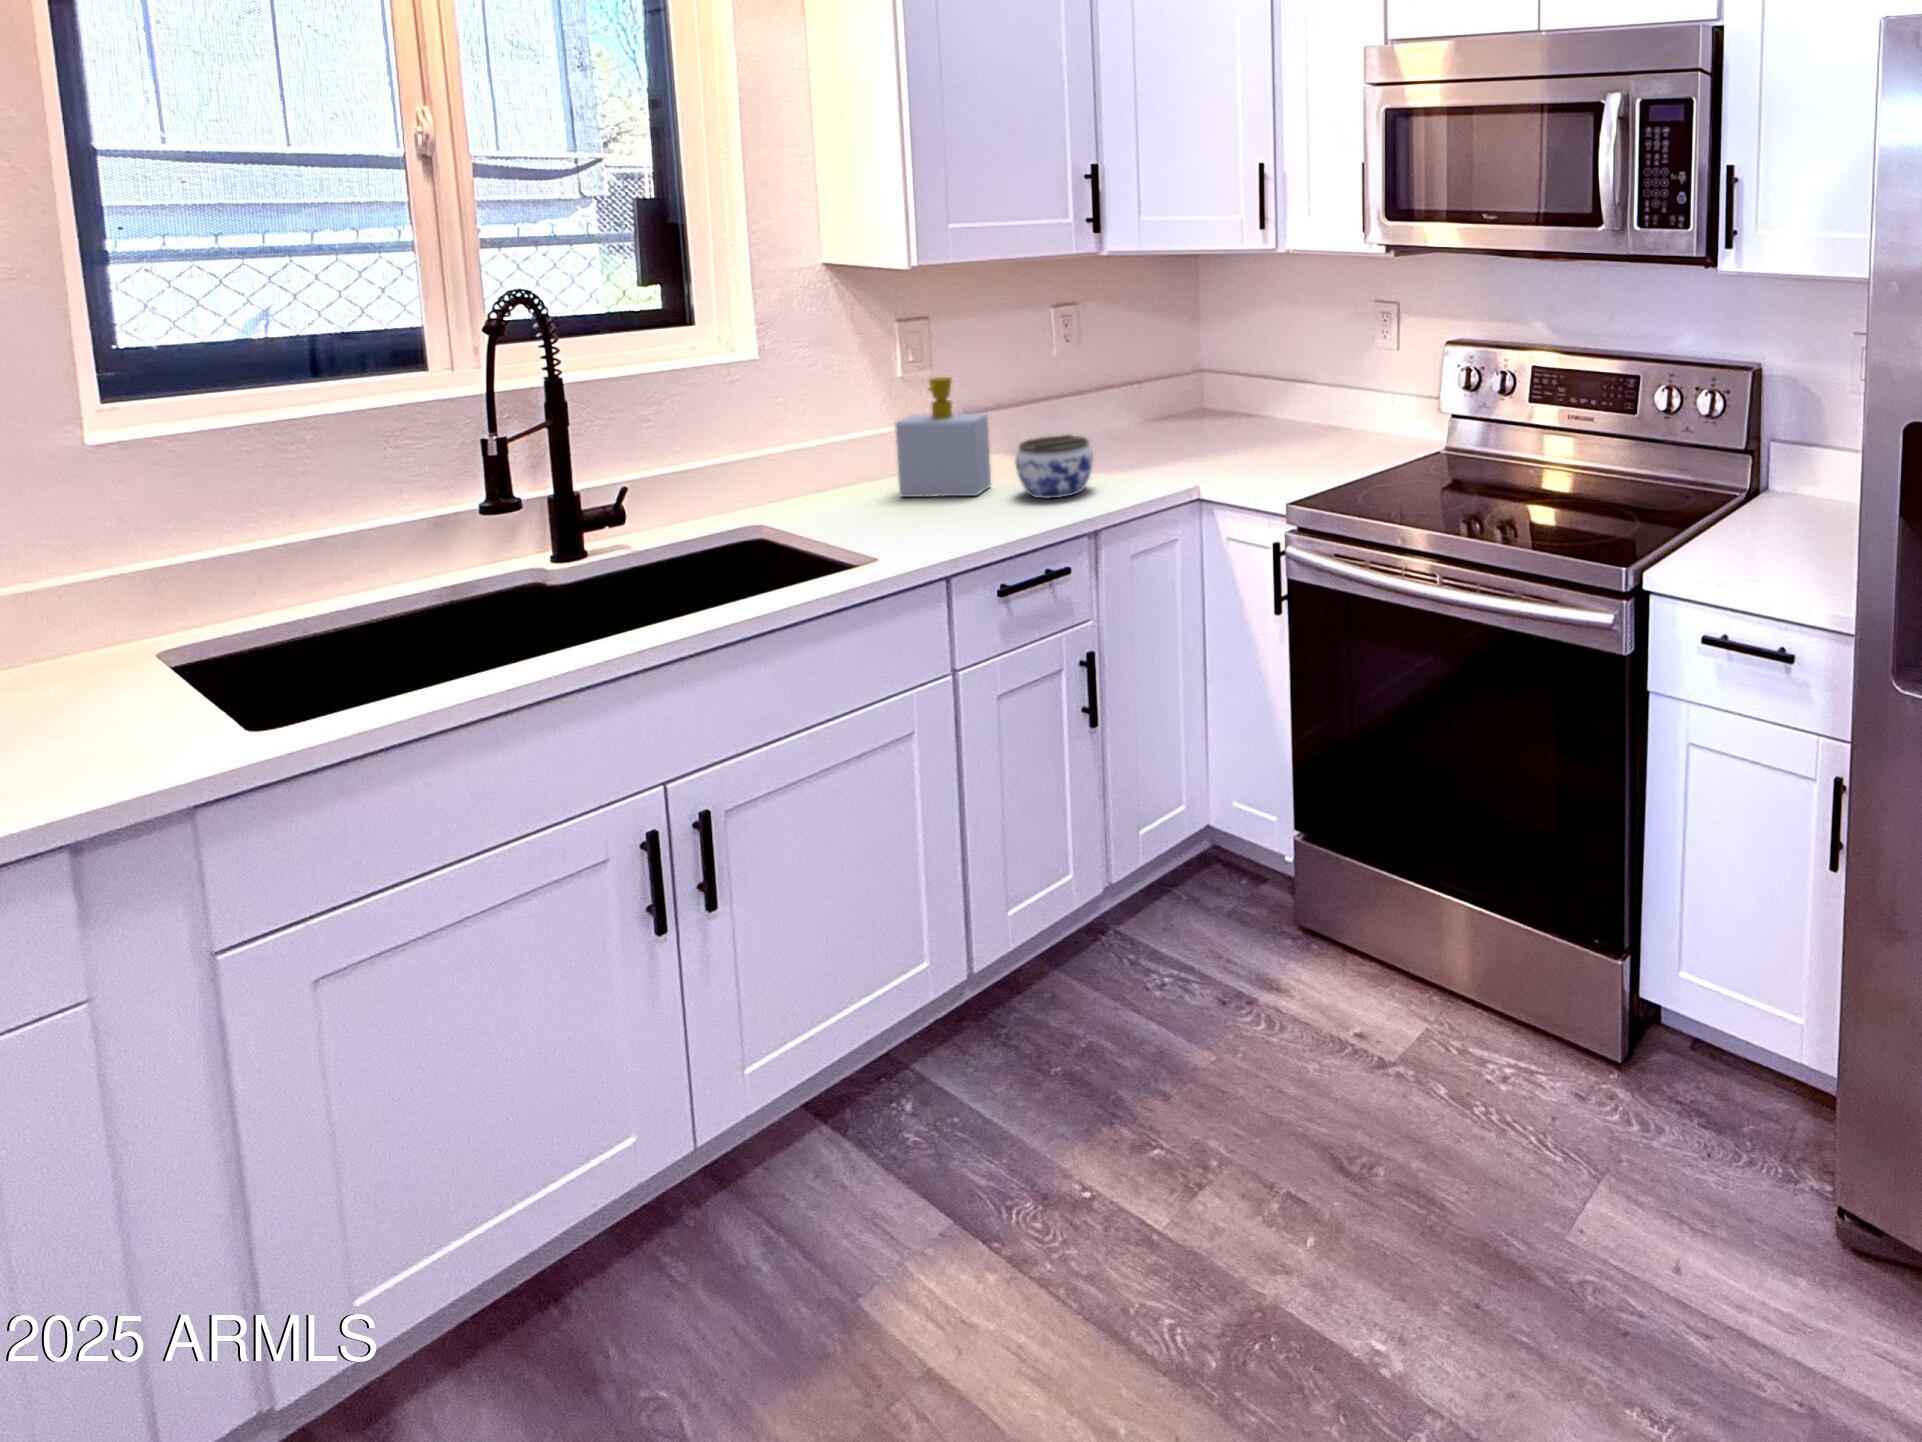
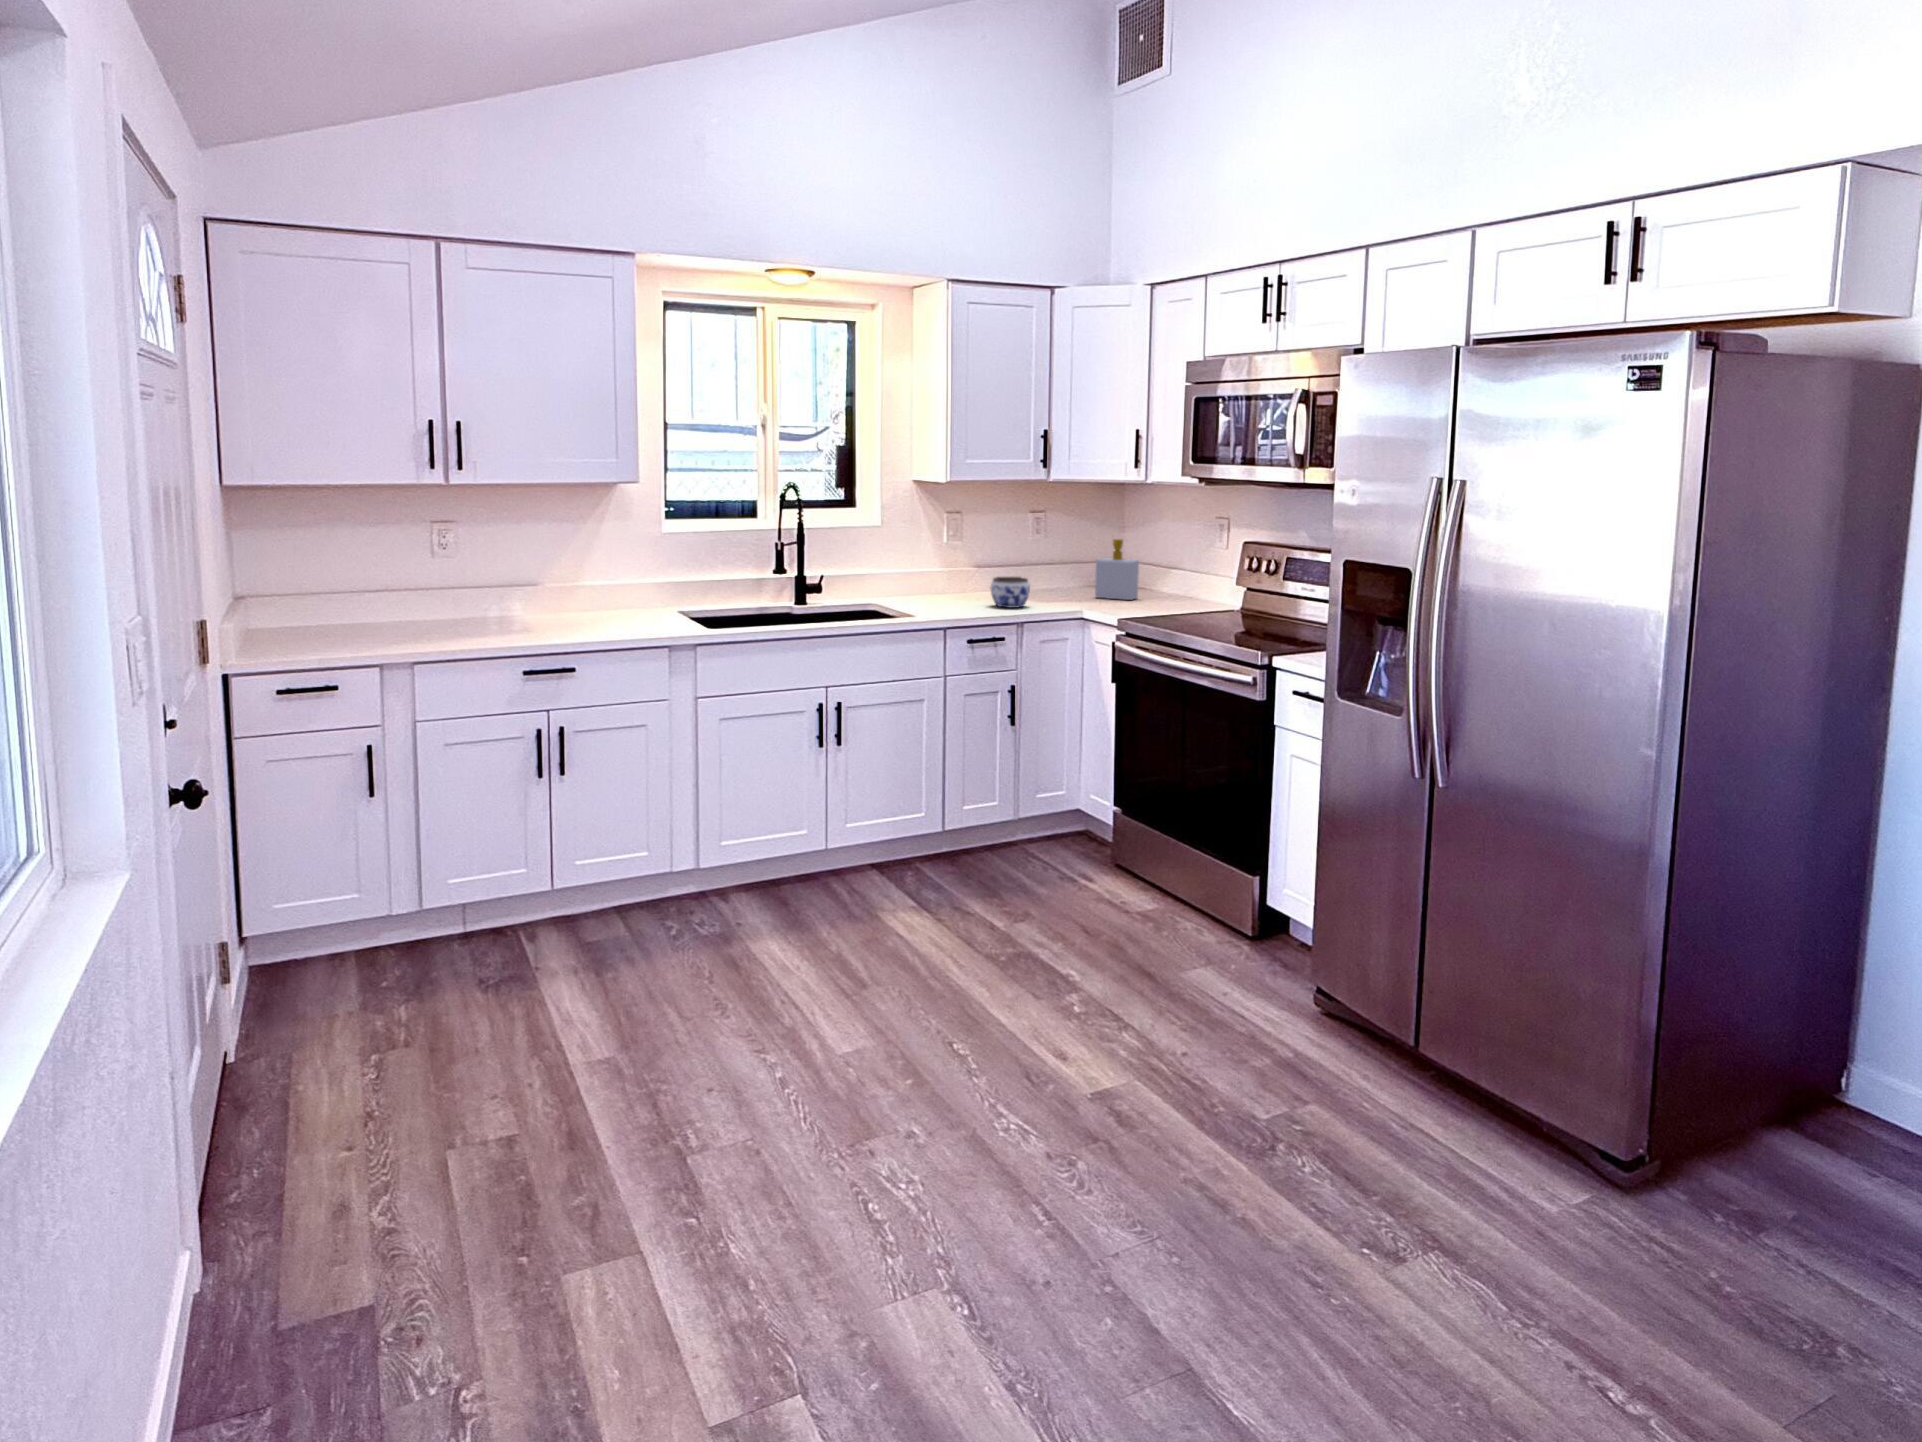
soap bottle: present [896,377,991,497] -> present [1095,539,1139,600]

